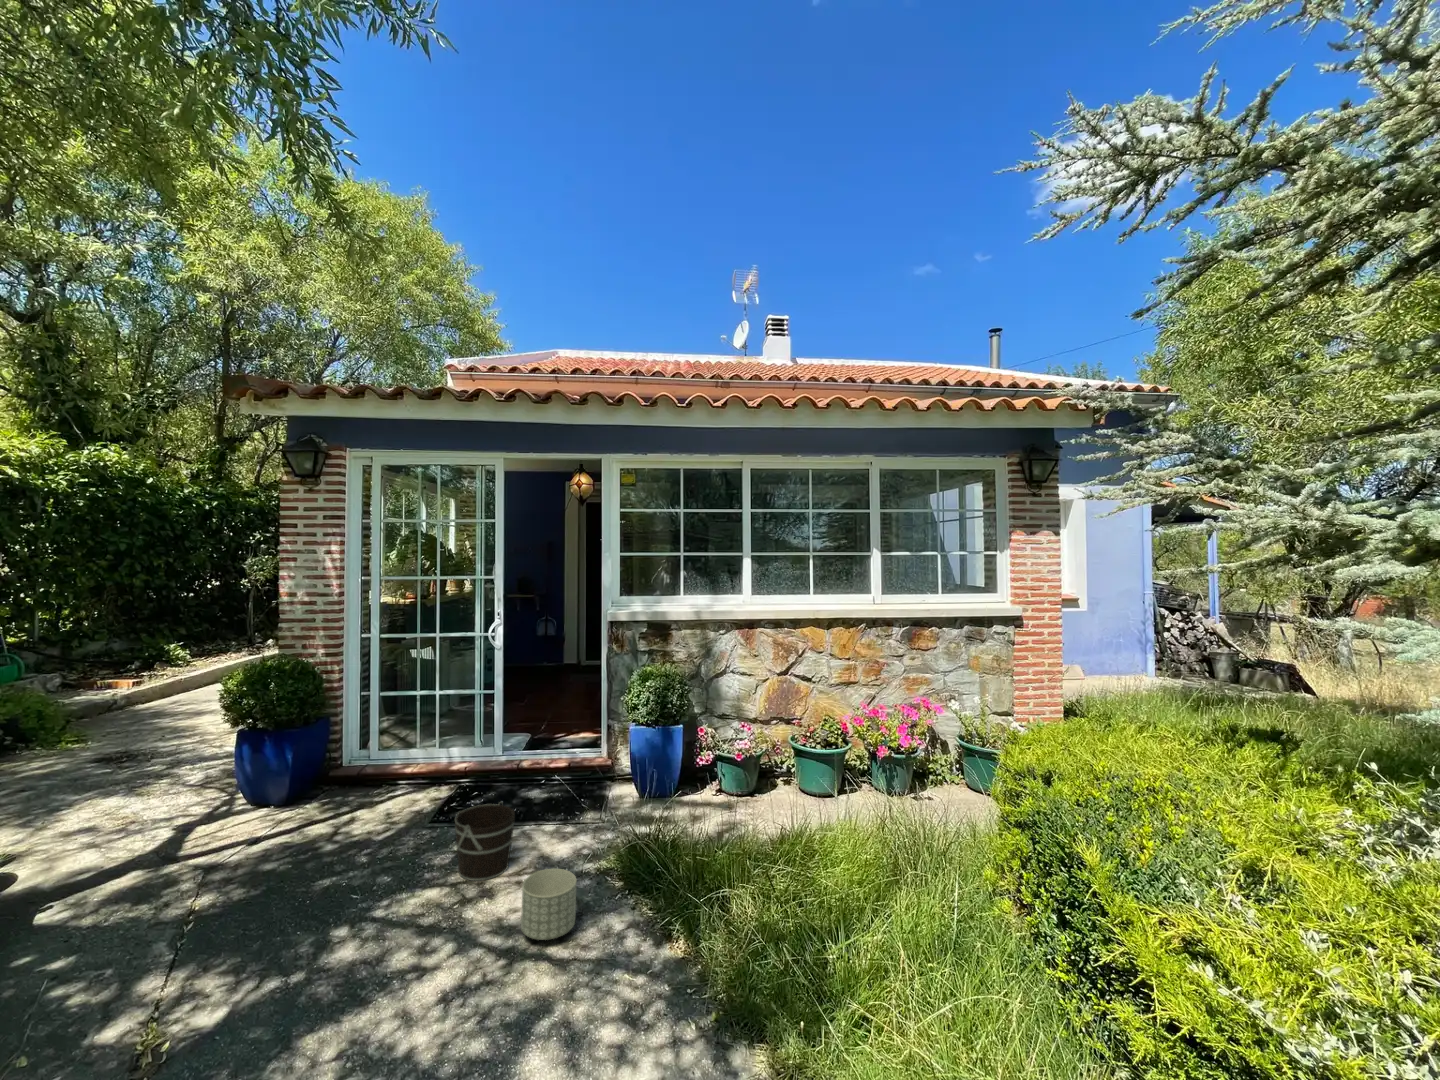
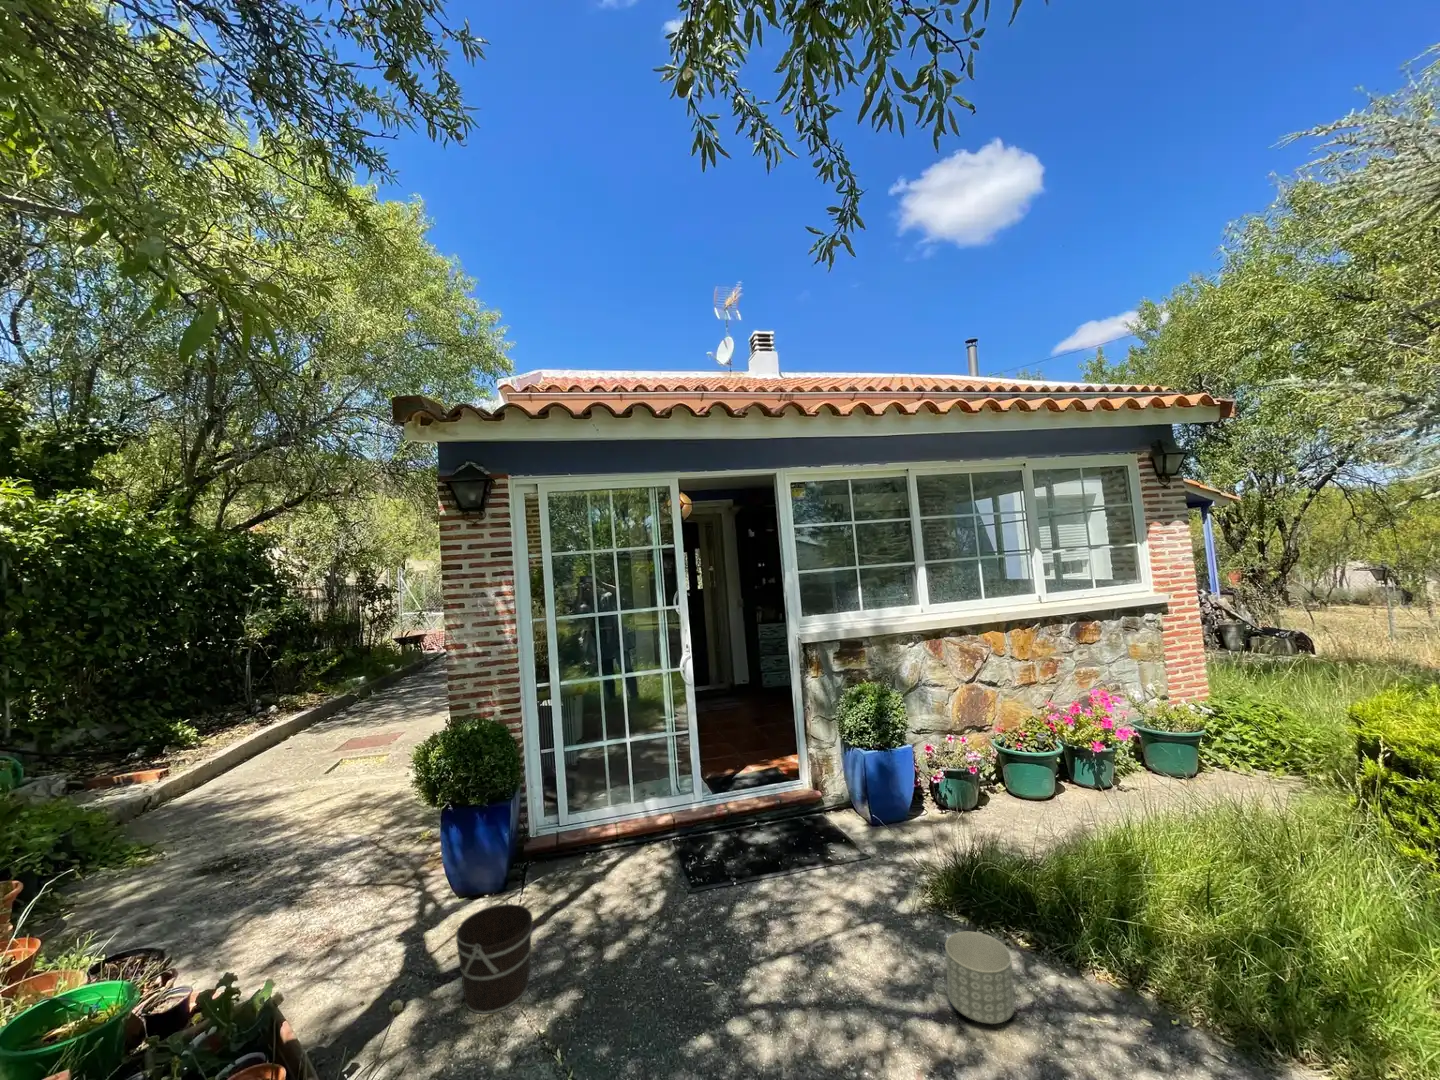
bucket: present [455,803,515,881] -> present [456,901,533,1014]

